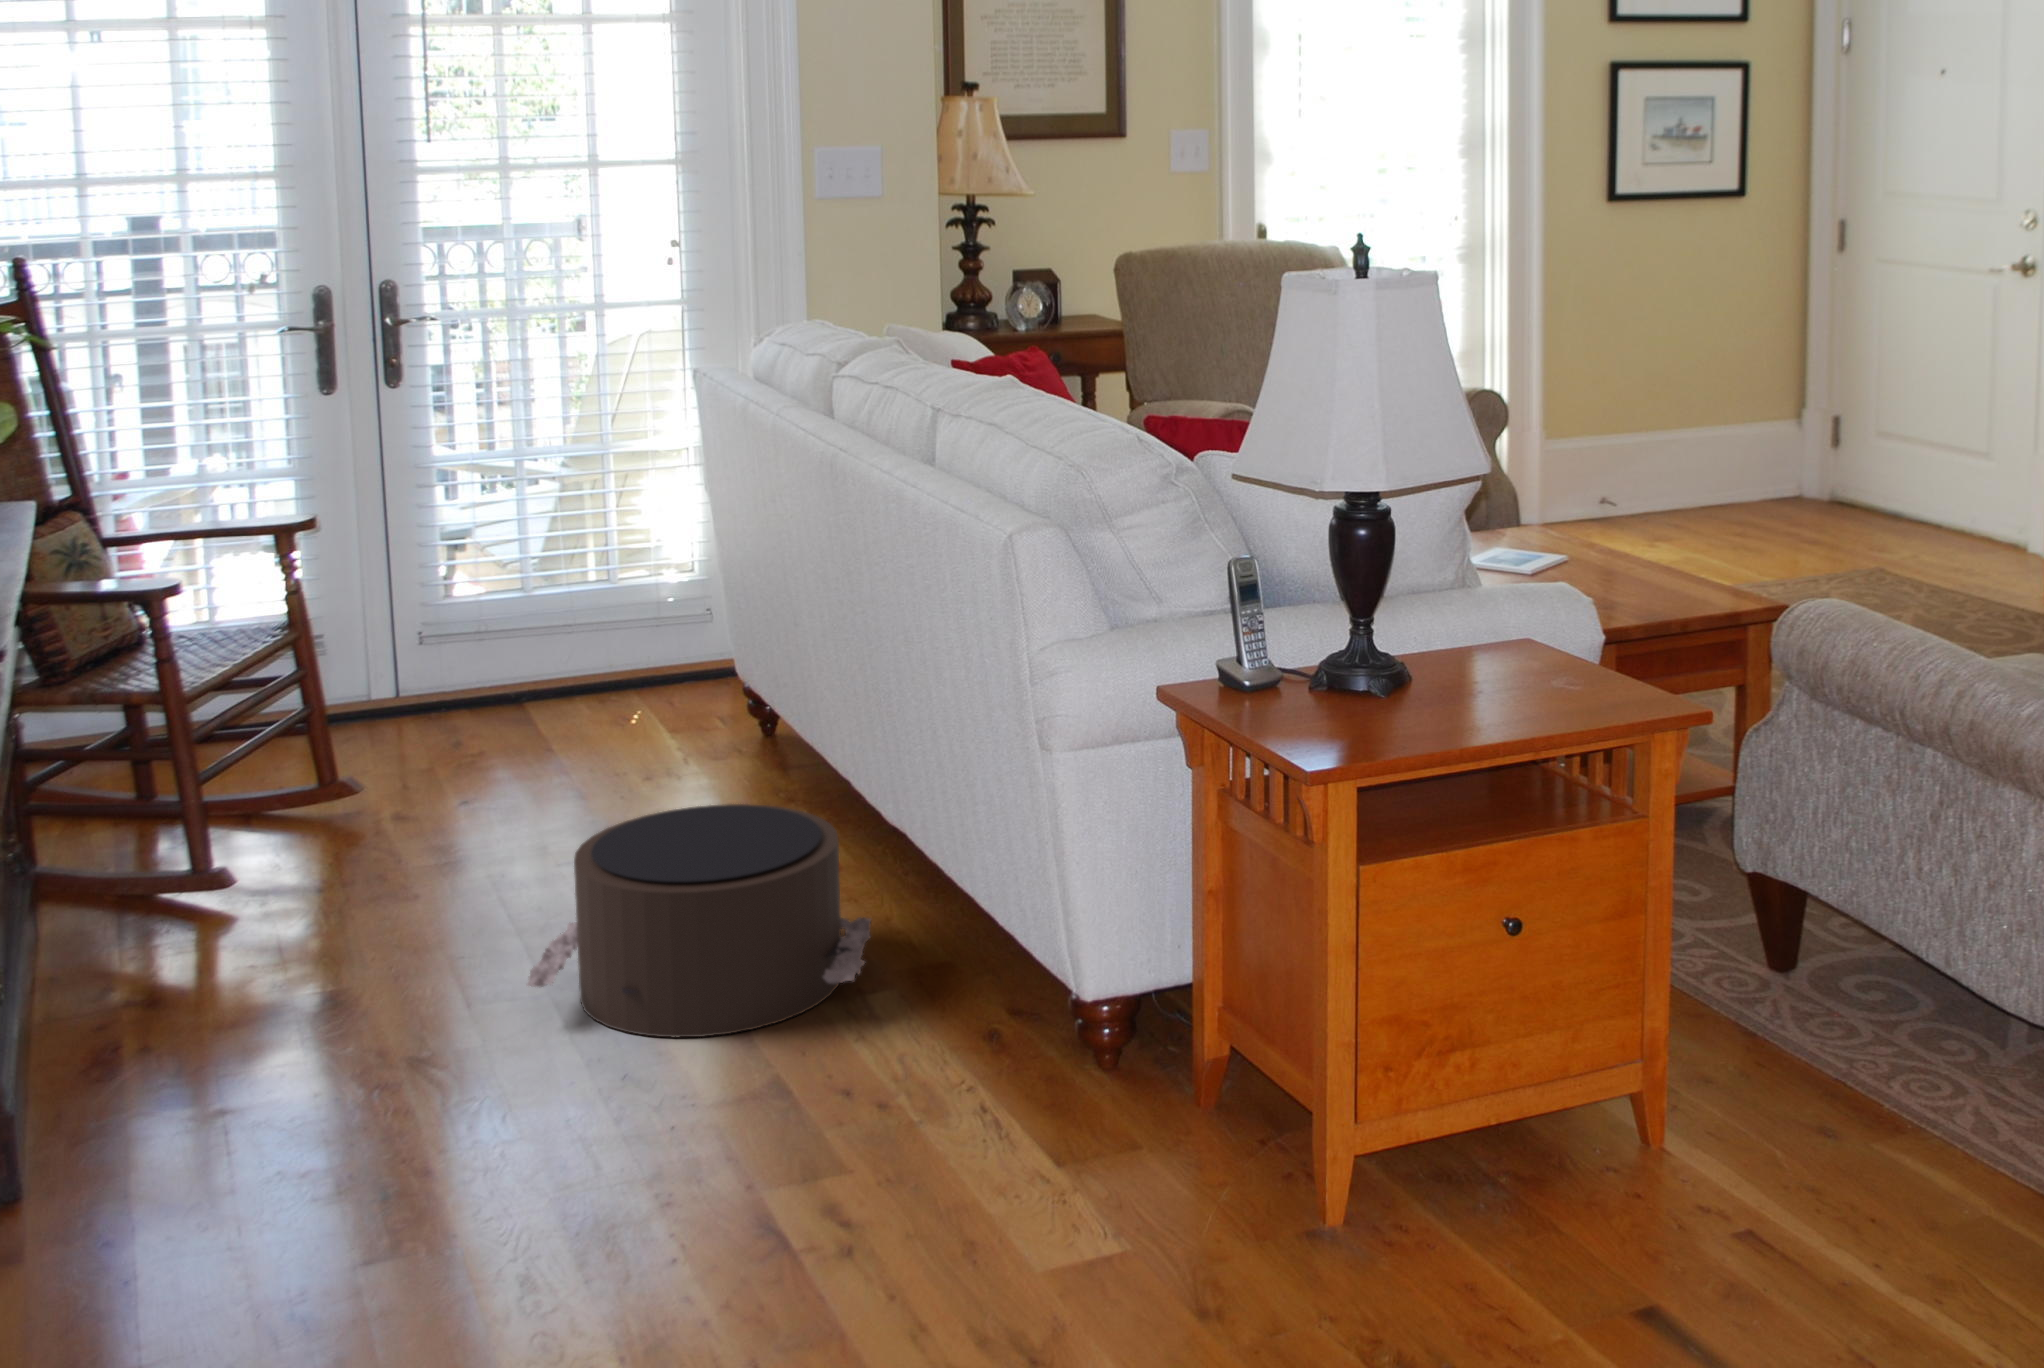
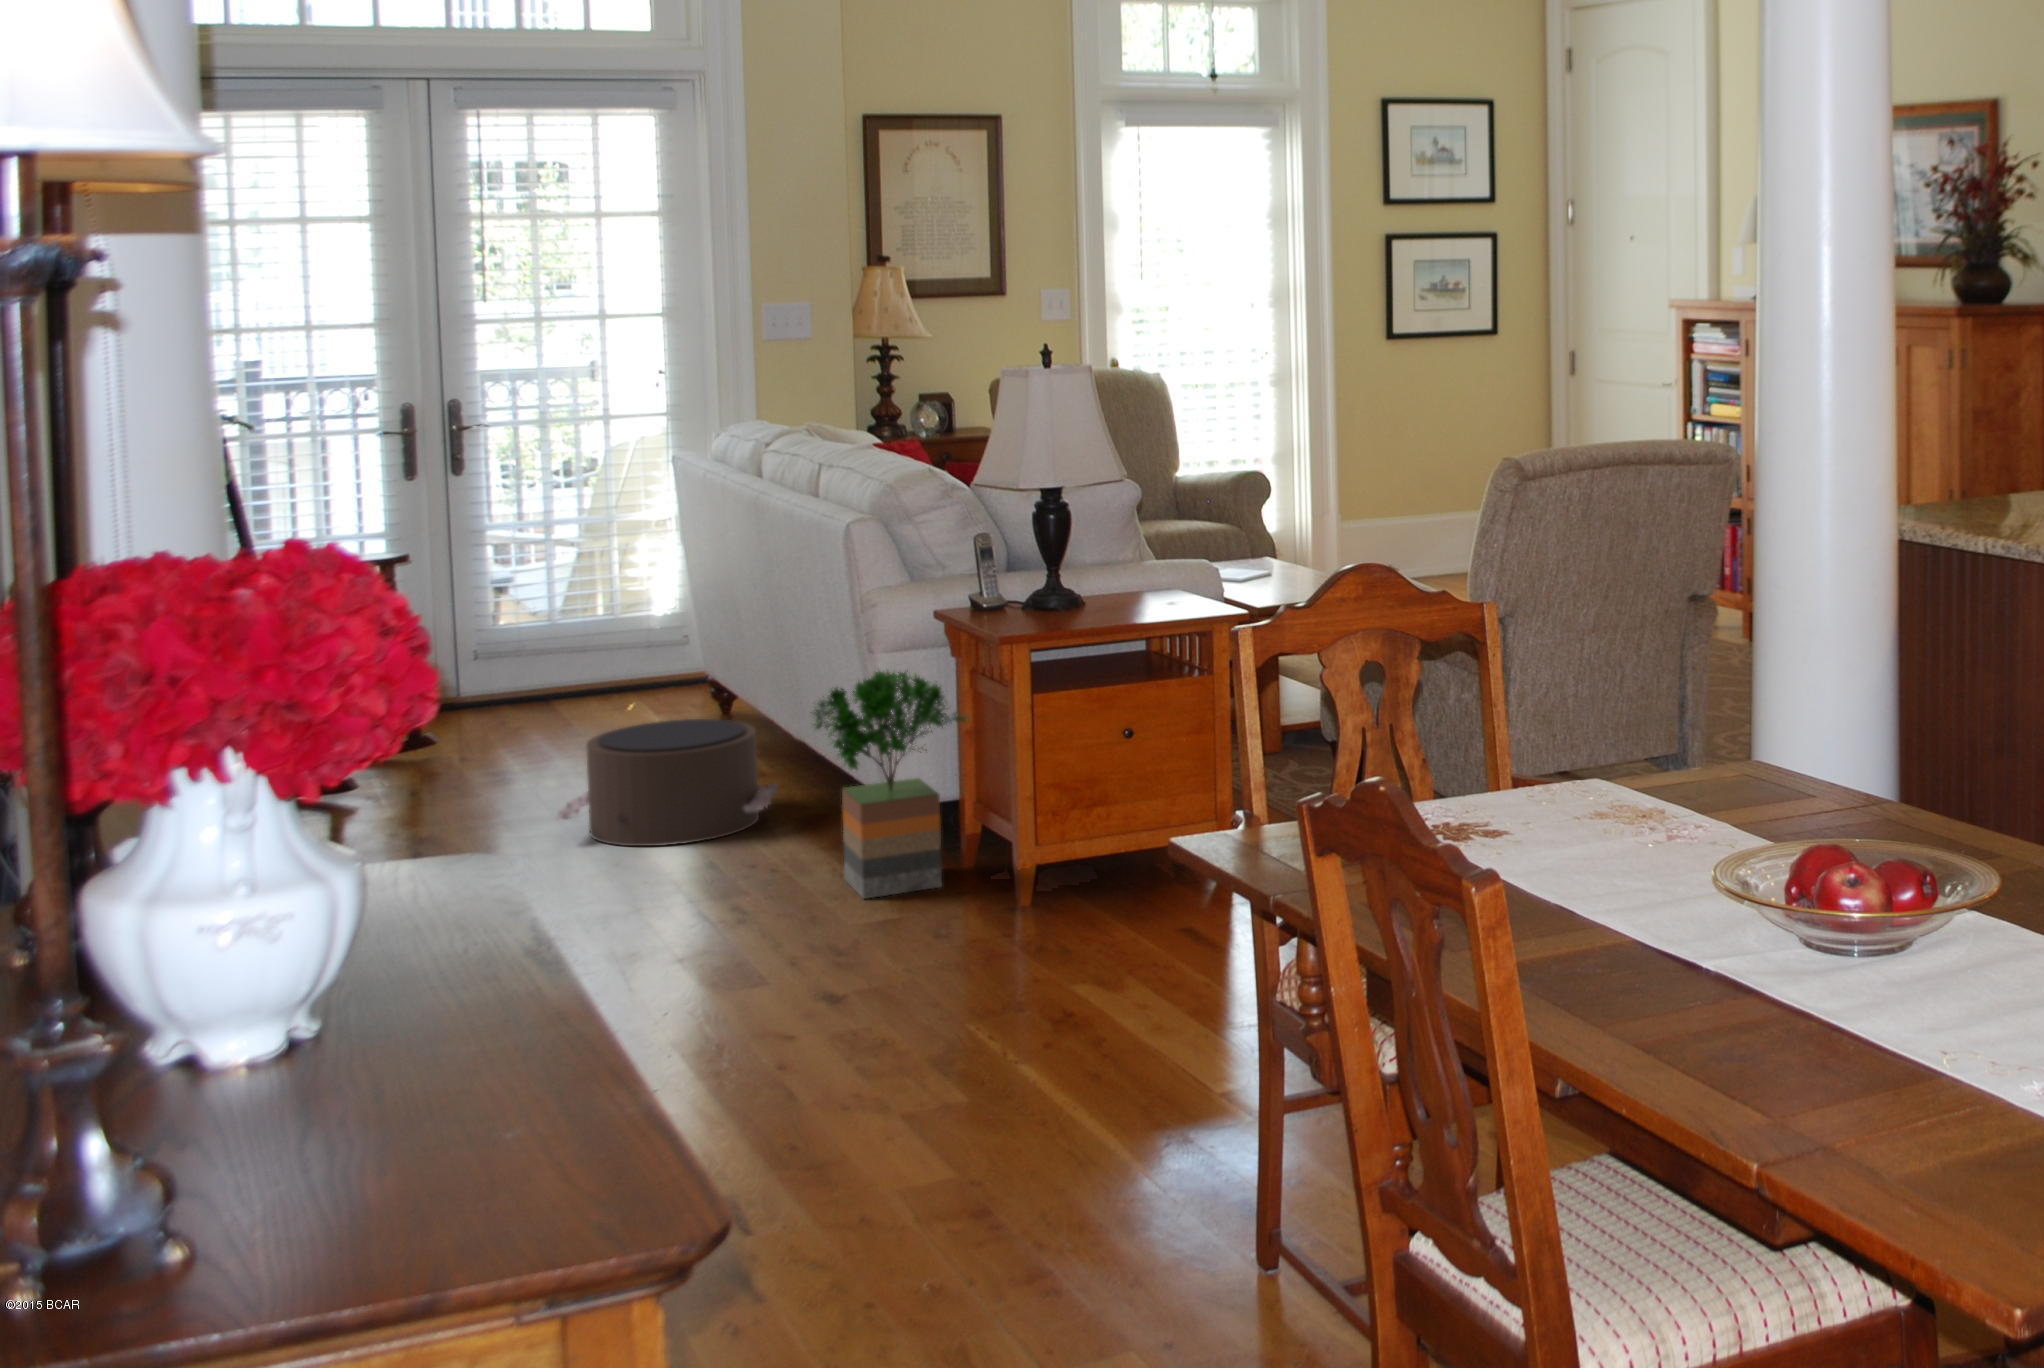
potted tree: none [952,793,1237,1213] -> present [810,671,967,899]

